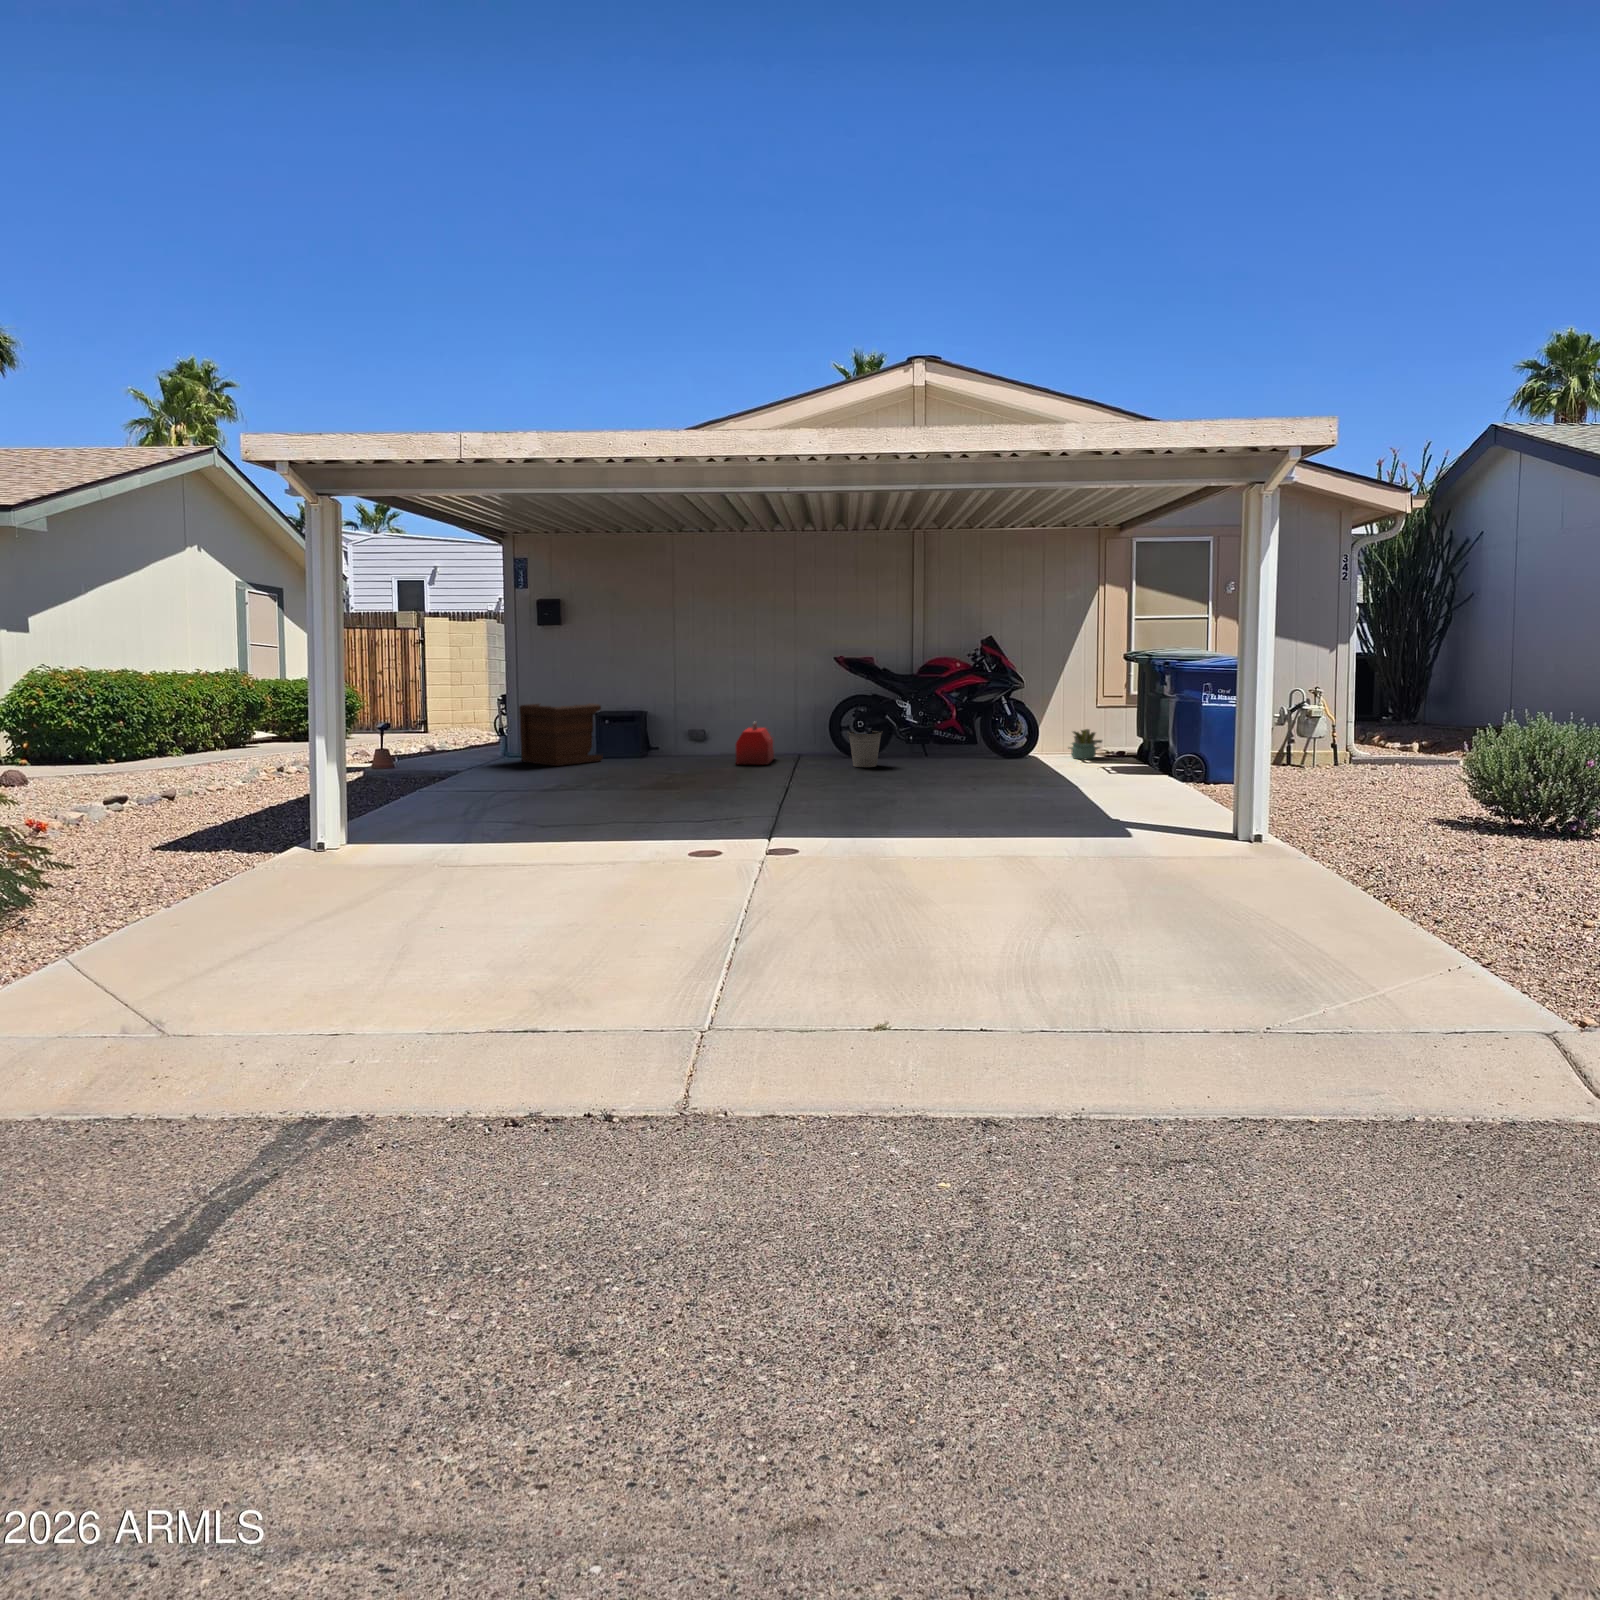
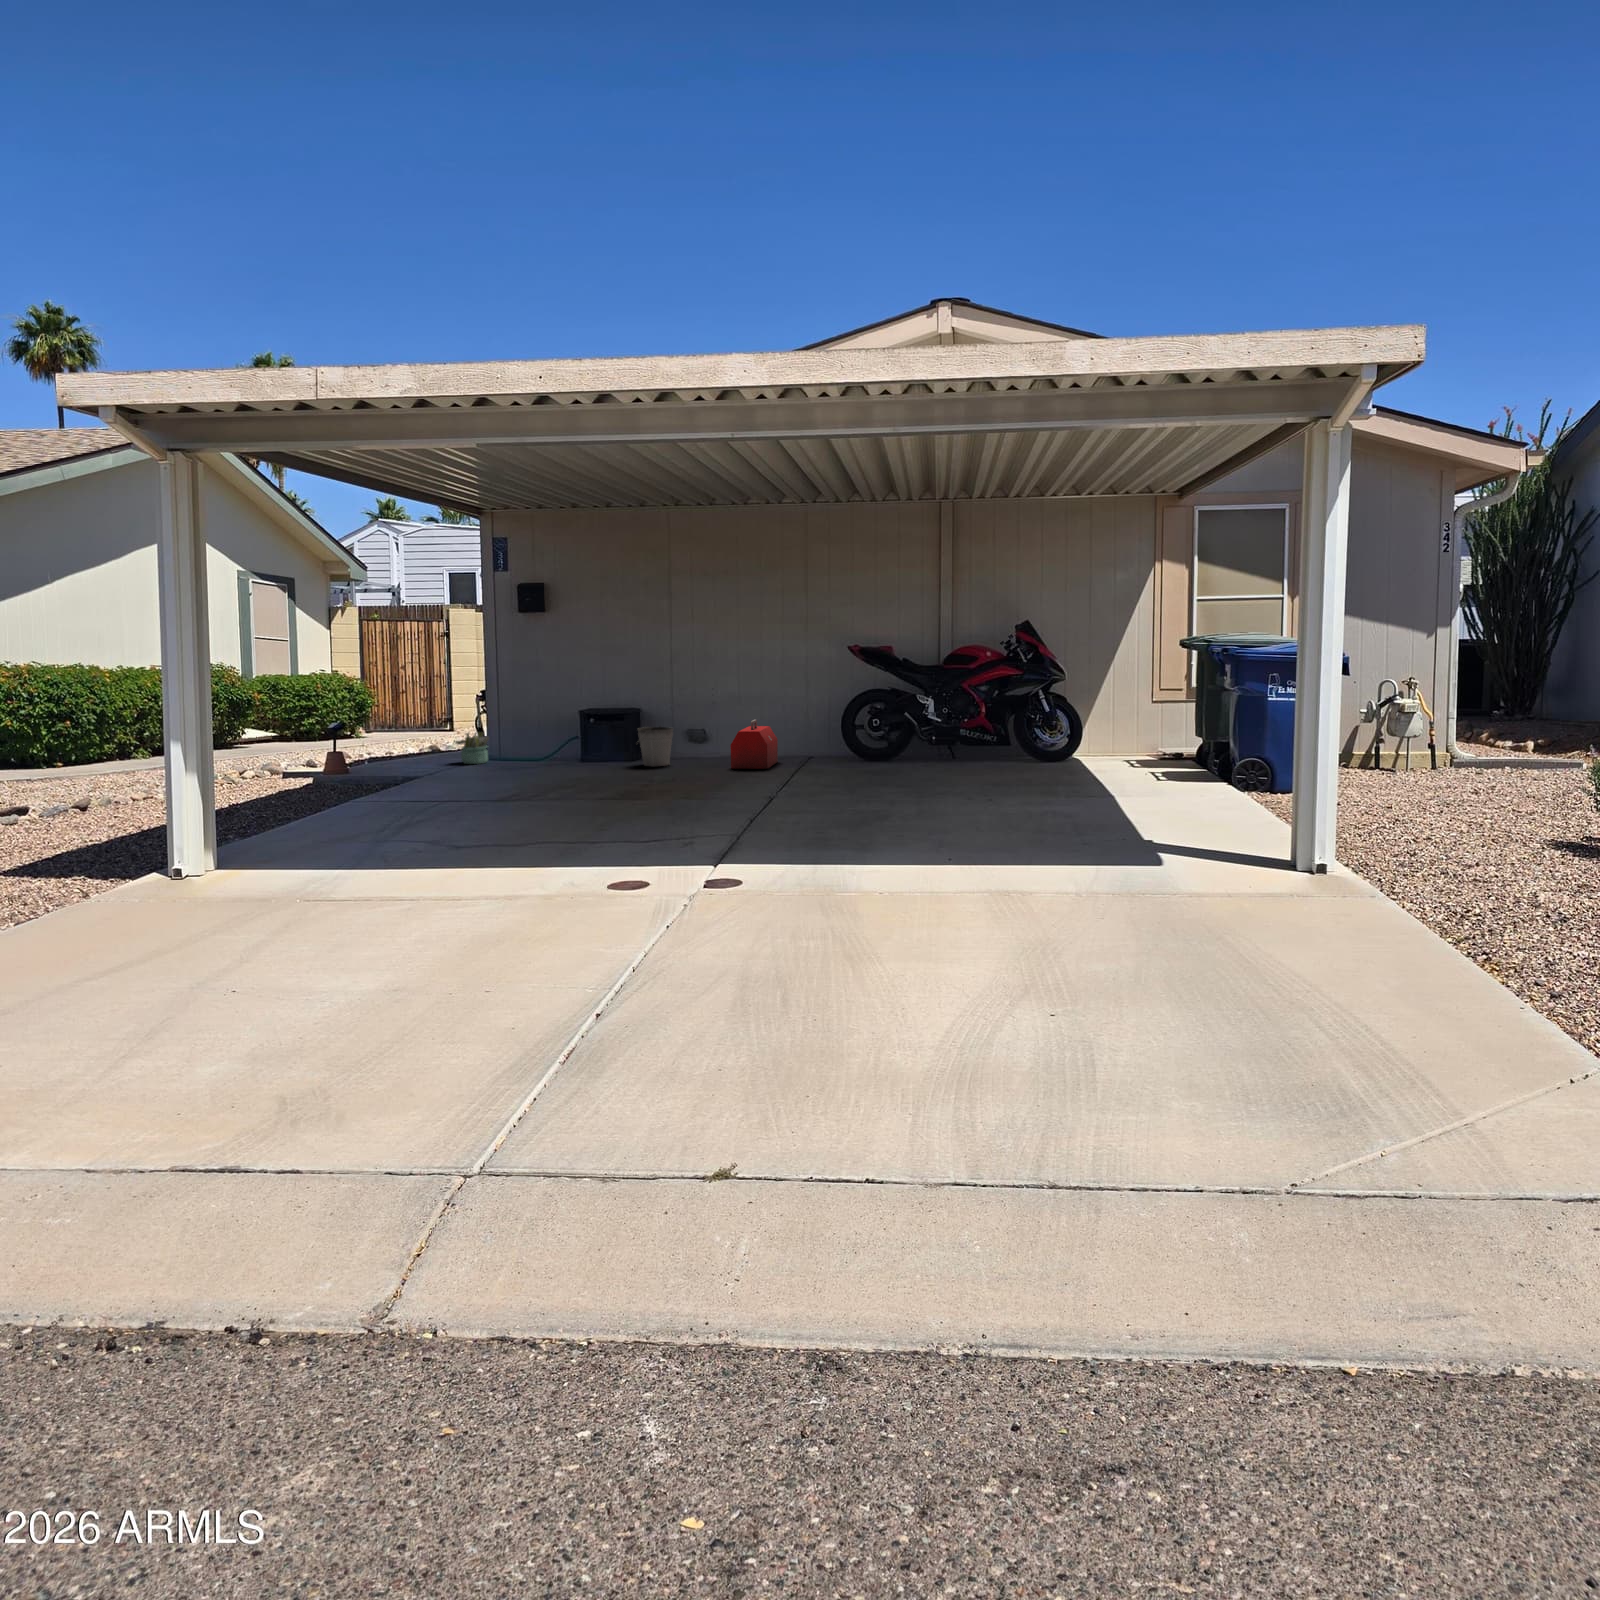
wooden crate: present [519,703,602,766] -> none [492,698,585,771]
decorative plant: present [1068,729,1102,759] -> present [456,732,489,764]
bucket: present [847,731,882,767] -> present [638,726,673,766]

